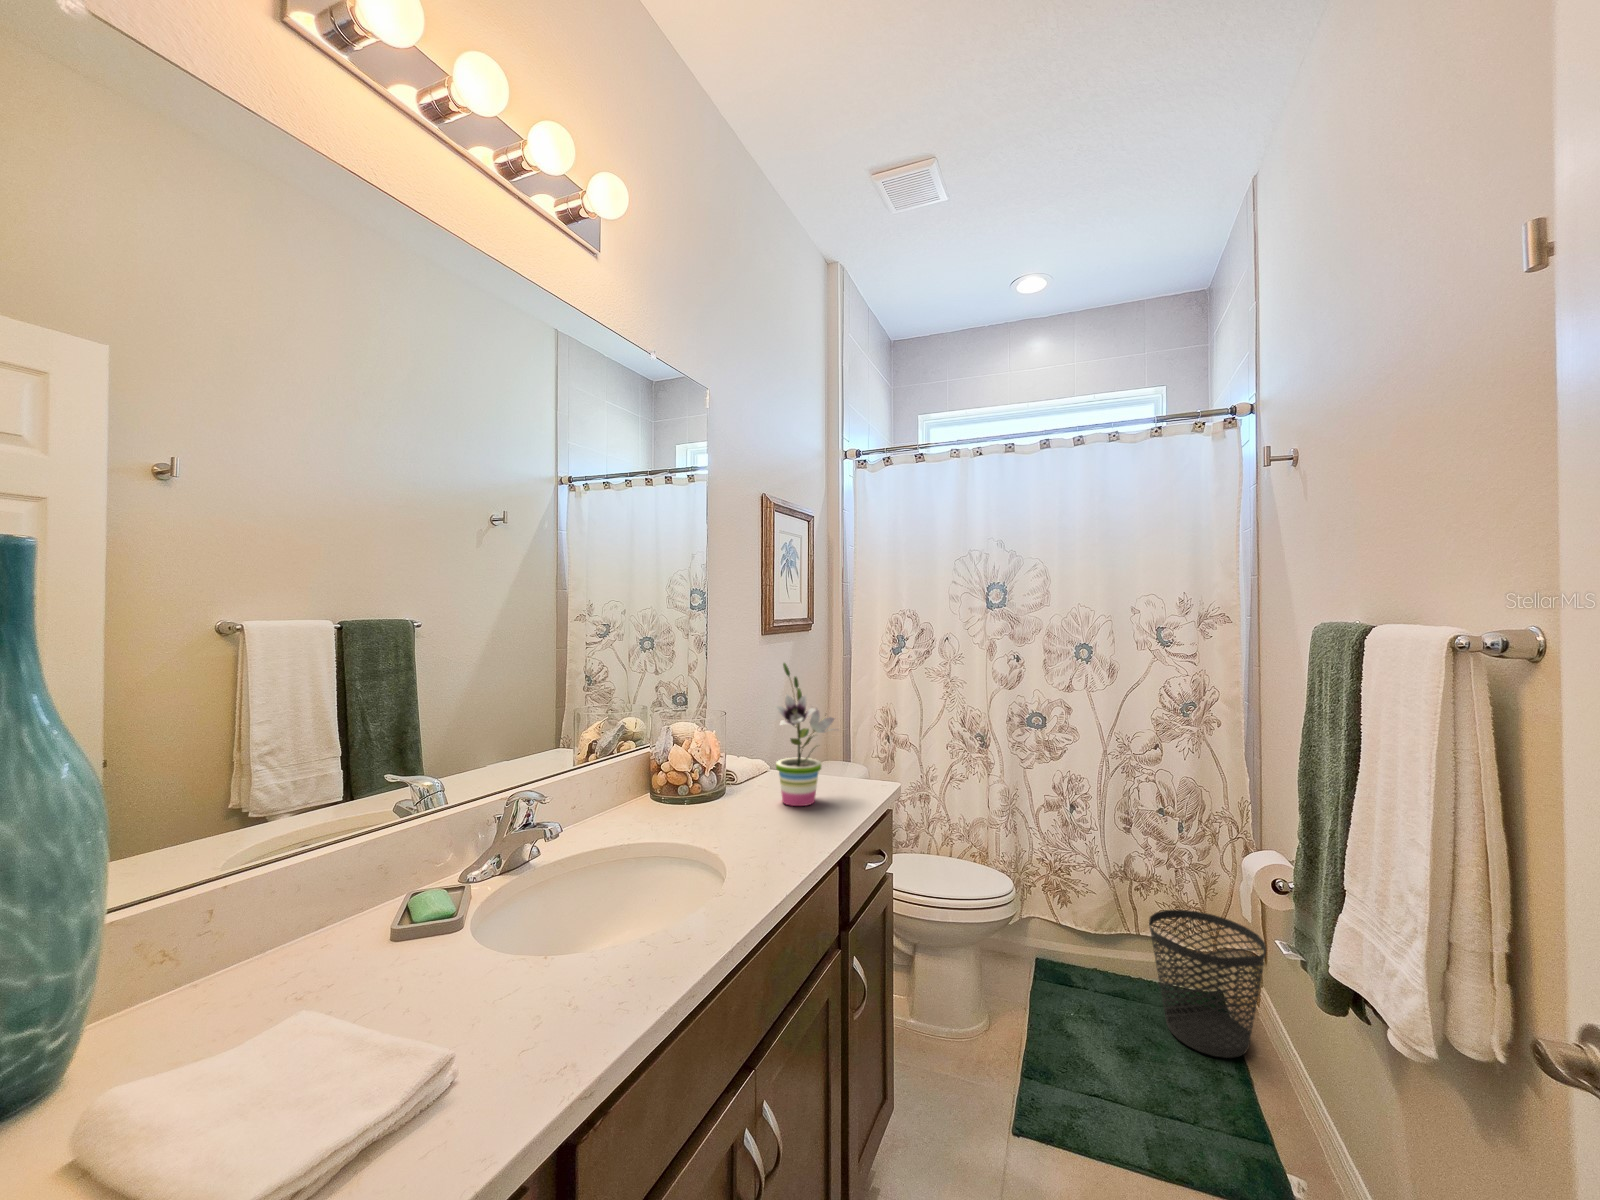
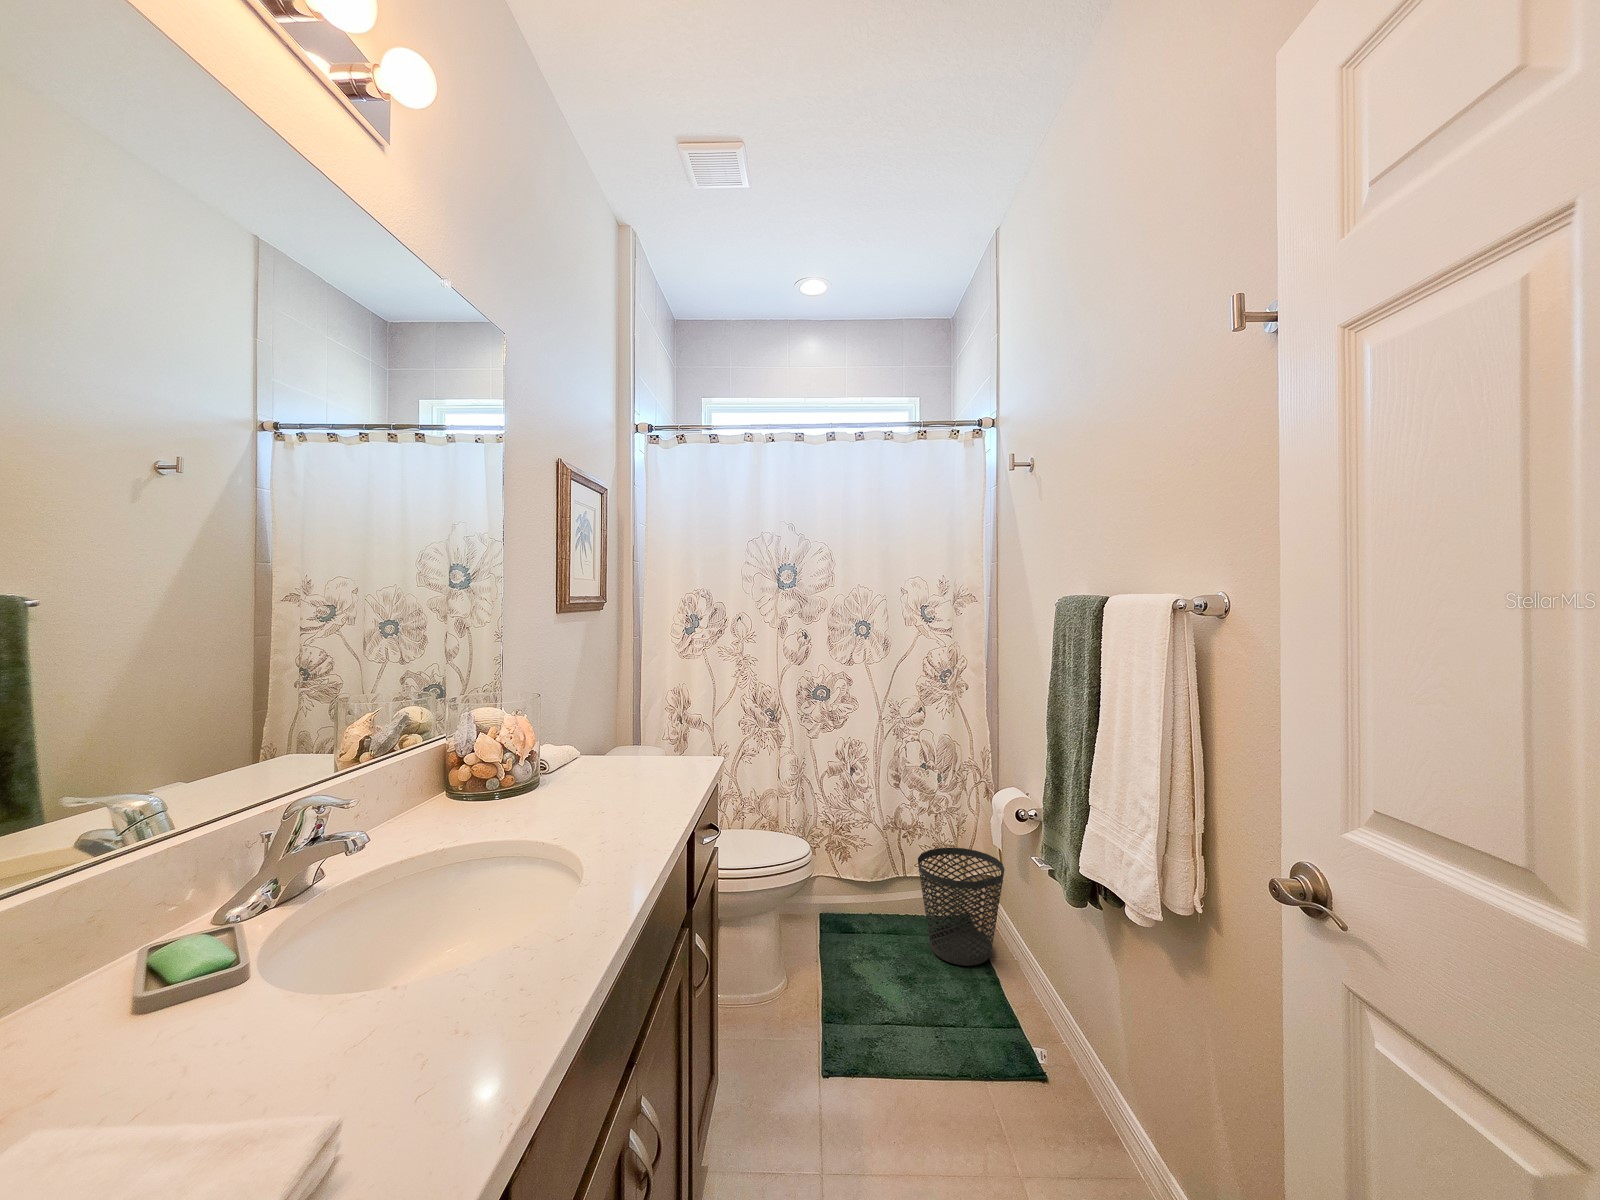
potted plant: present [775,663,835,806] -> none [598,638,668,792]

